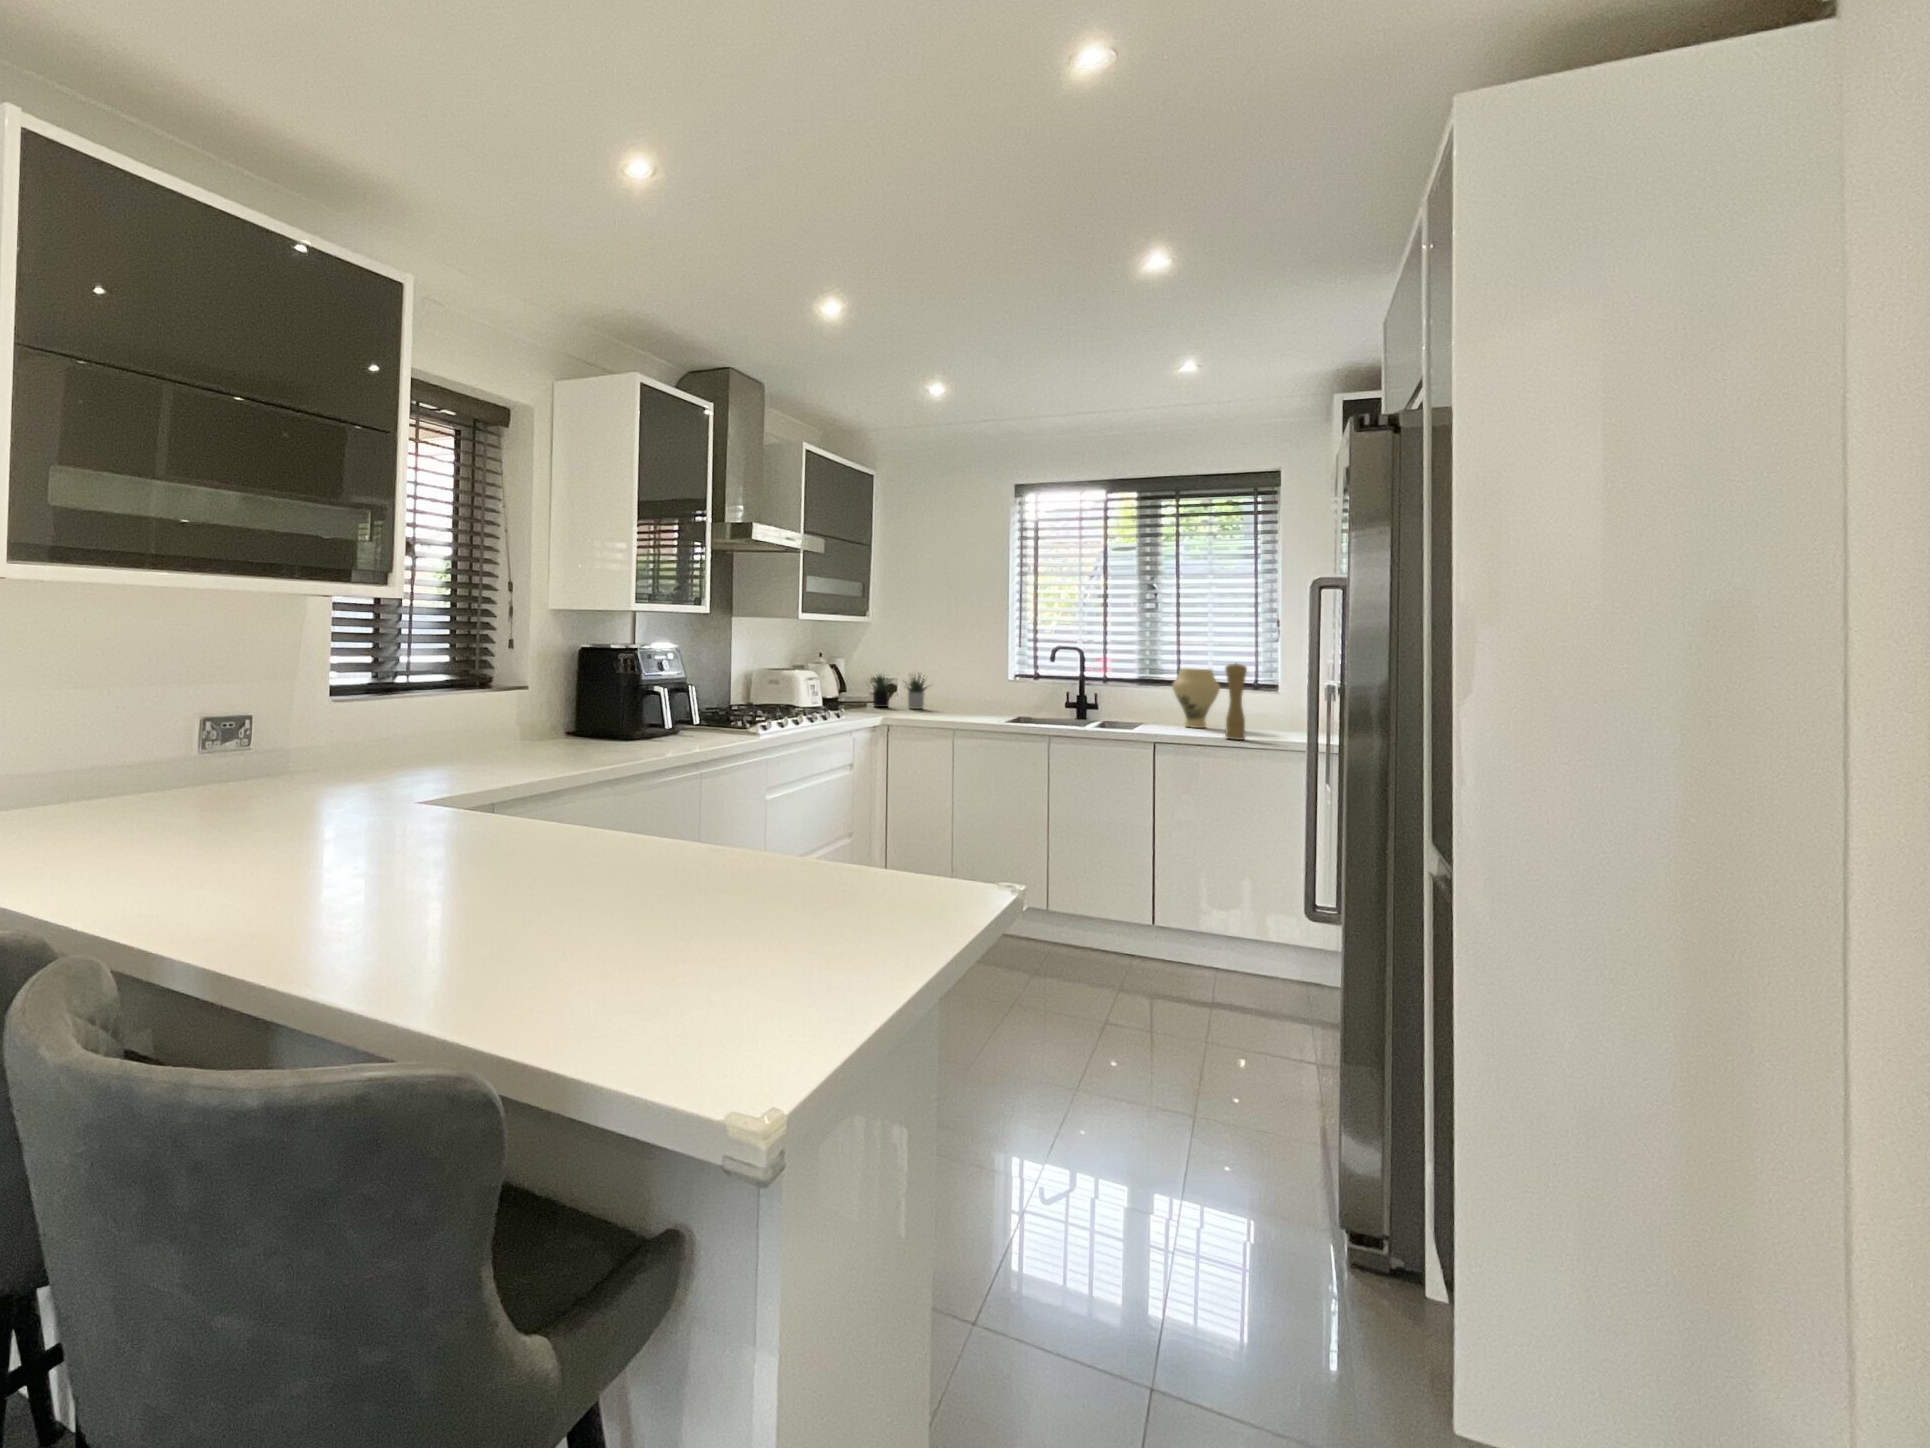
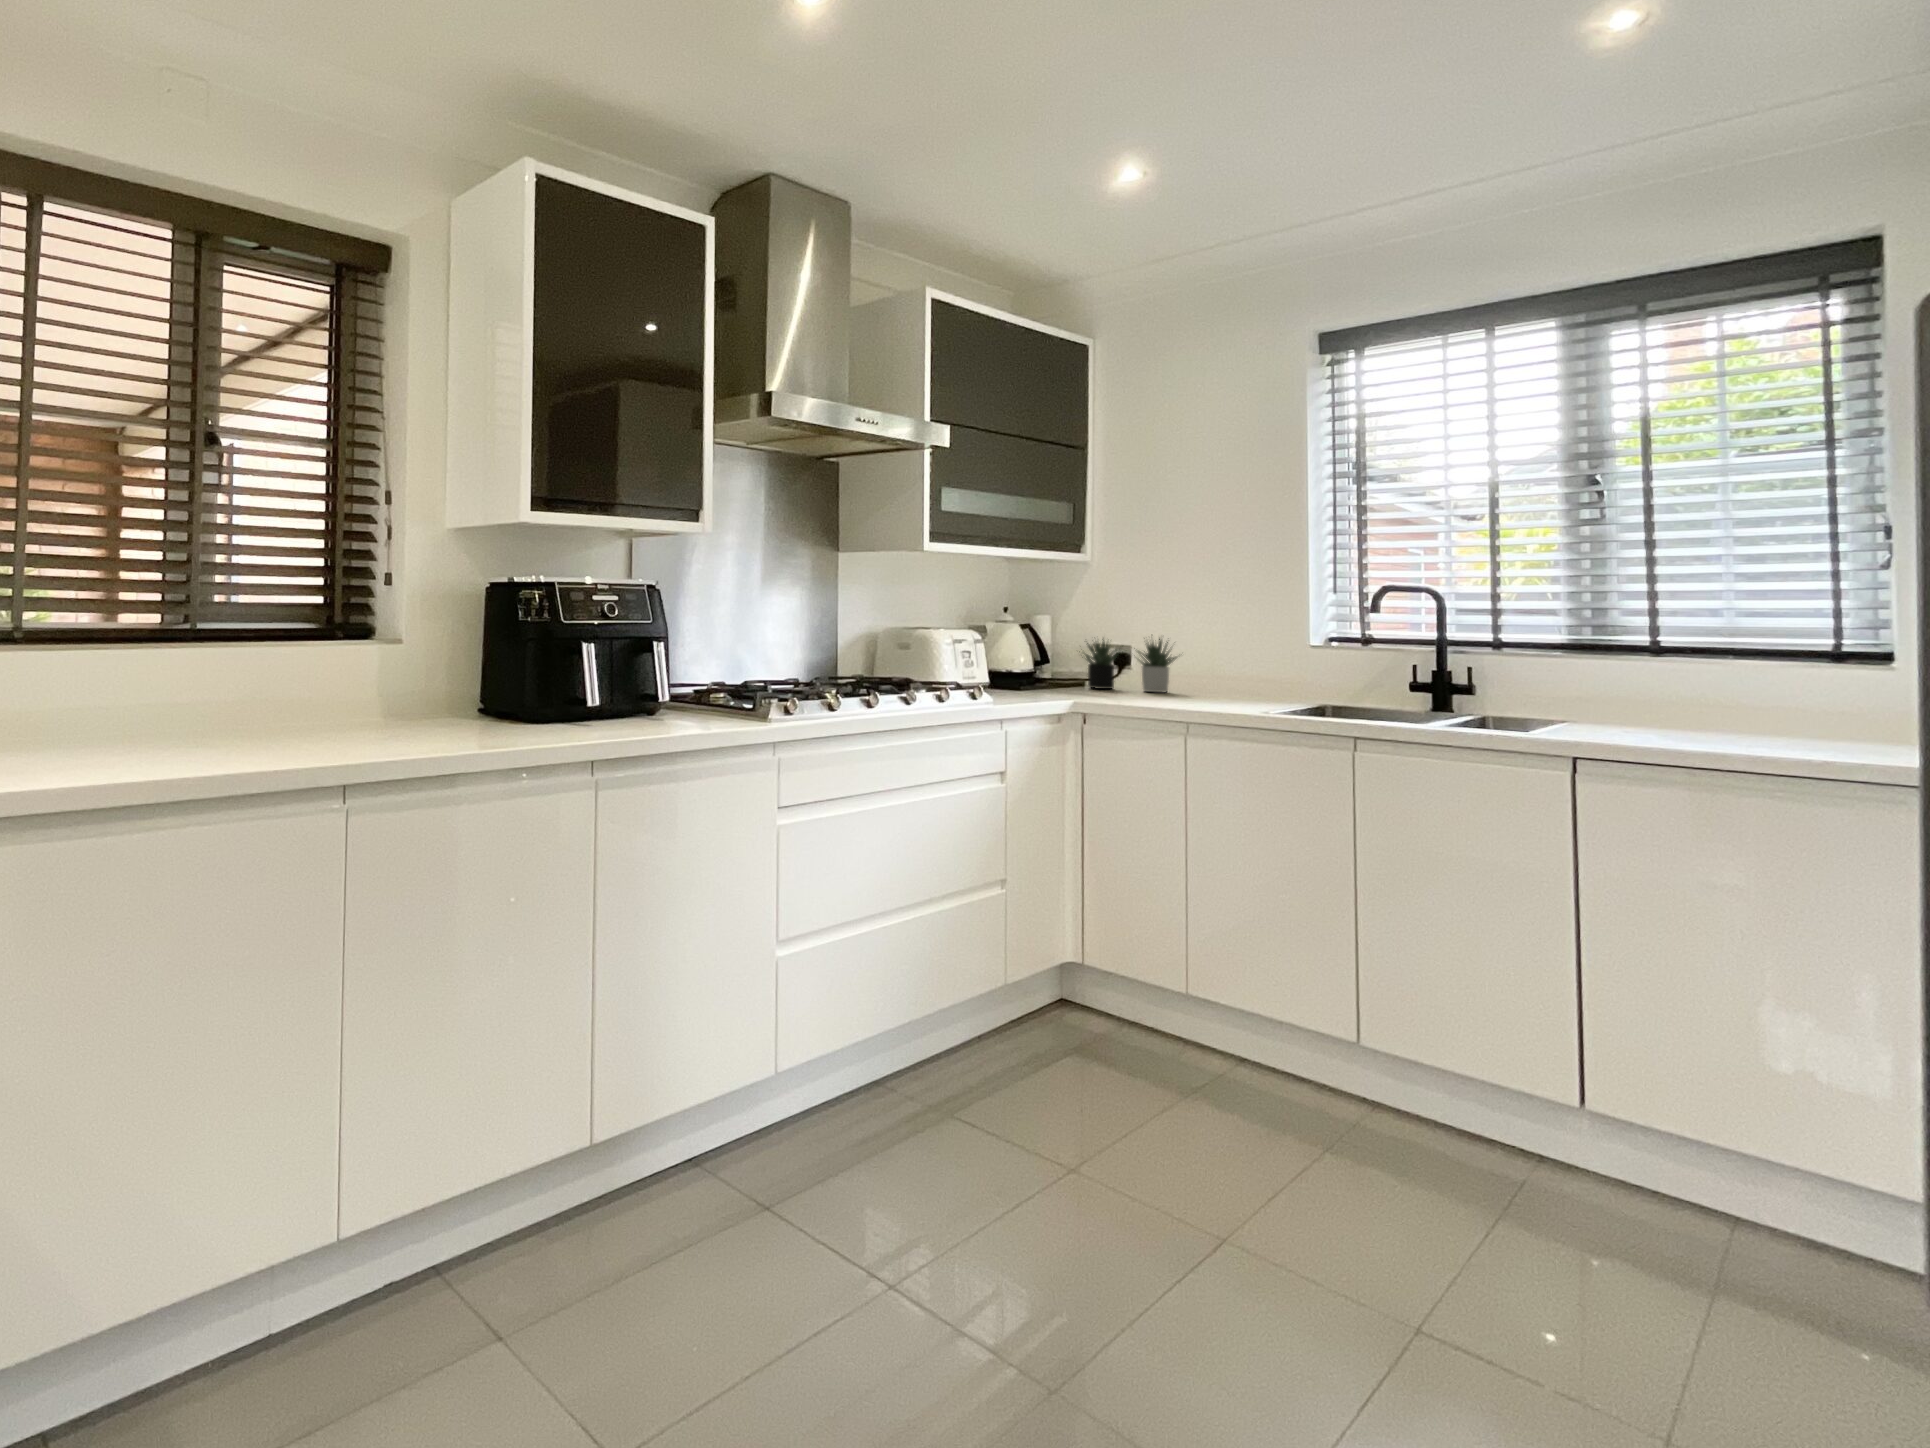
pepper mill: present [1225,664,1247,740] -> none [1741,602,1797,756]
vase: present [1172,668,1220,728] -> none [1631,621,1742,733]

